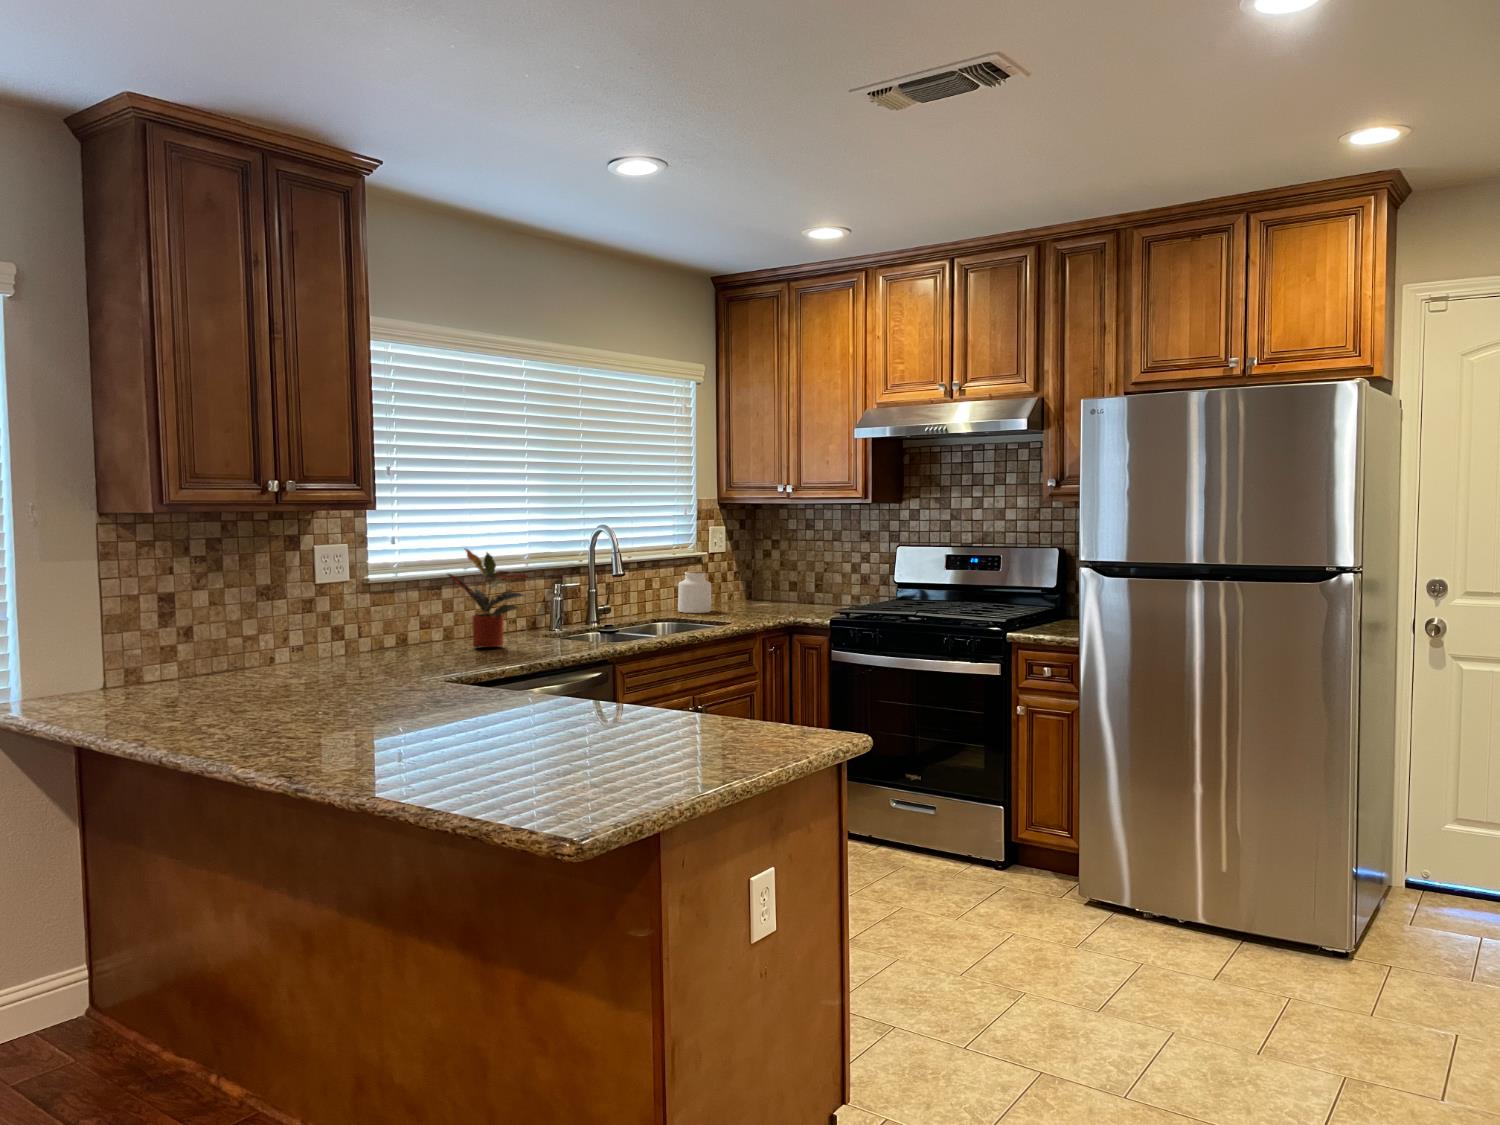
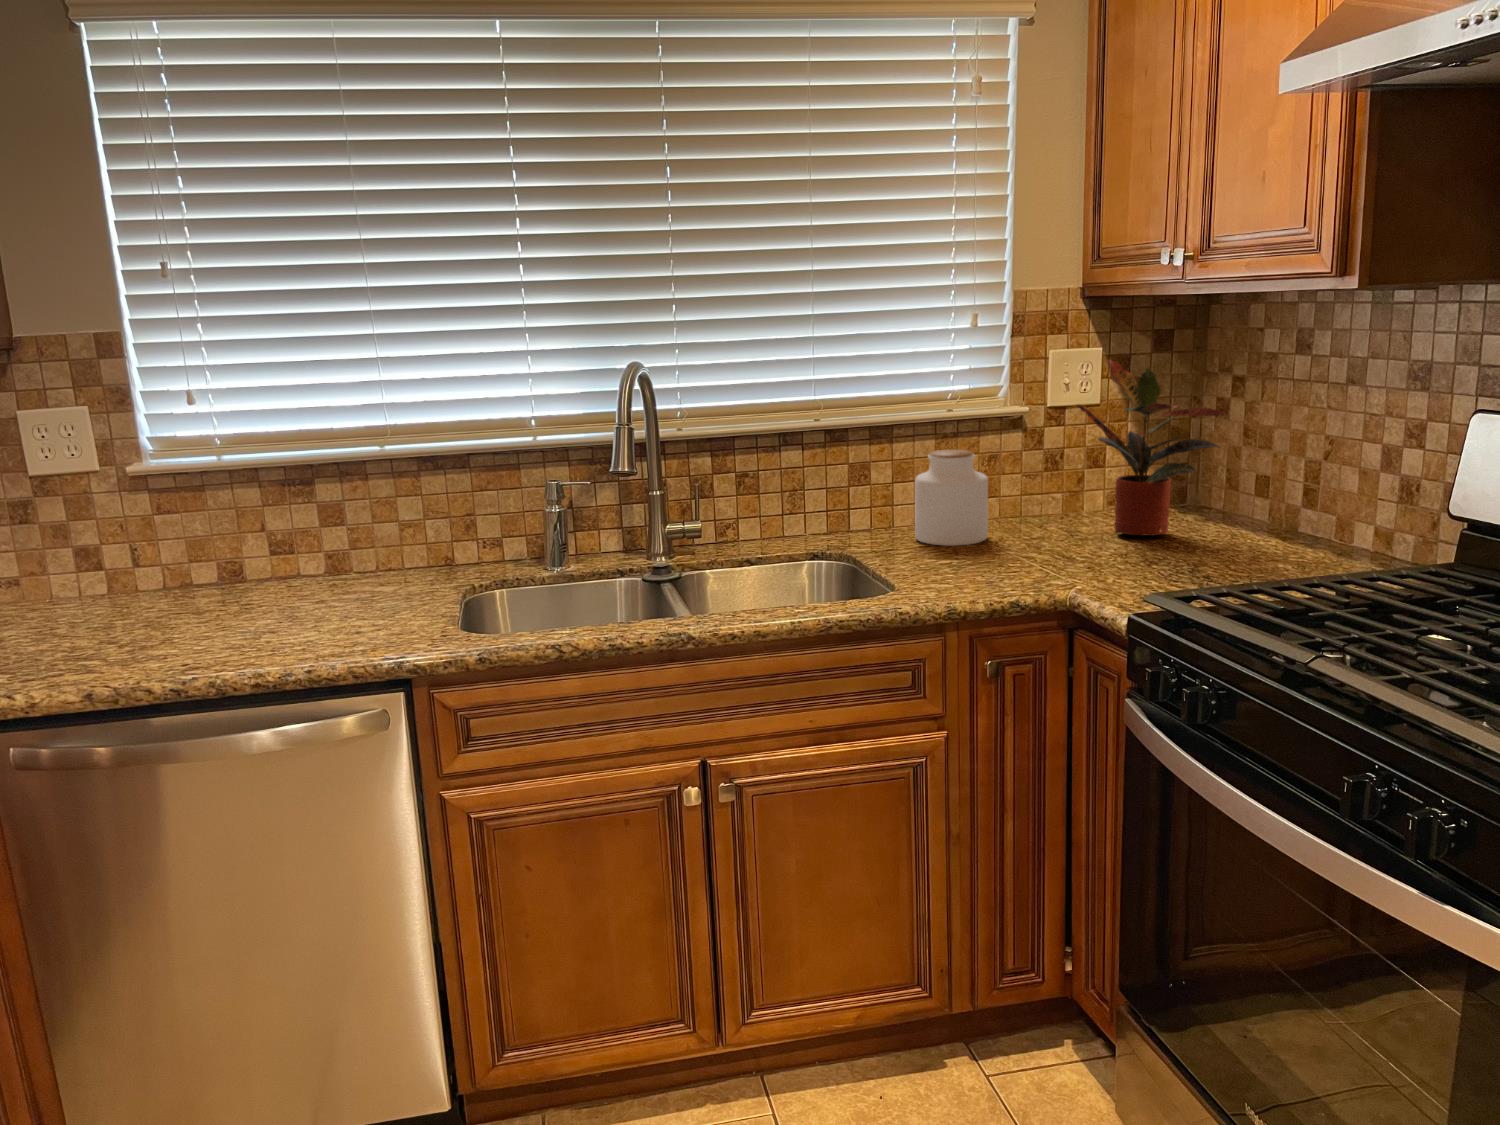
potted plant: present [448,549,529,647] -> present [1077,360,1223,536]

